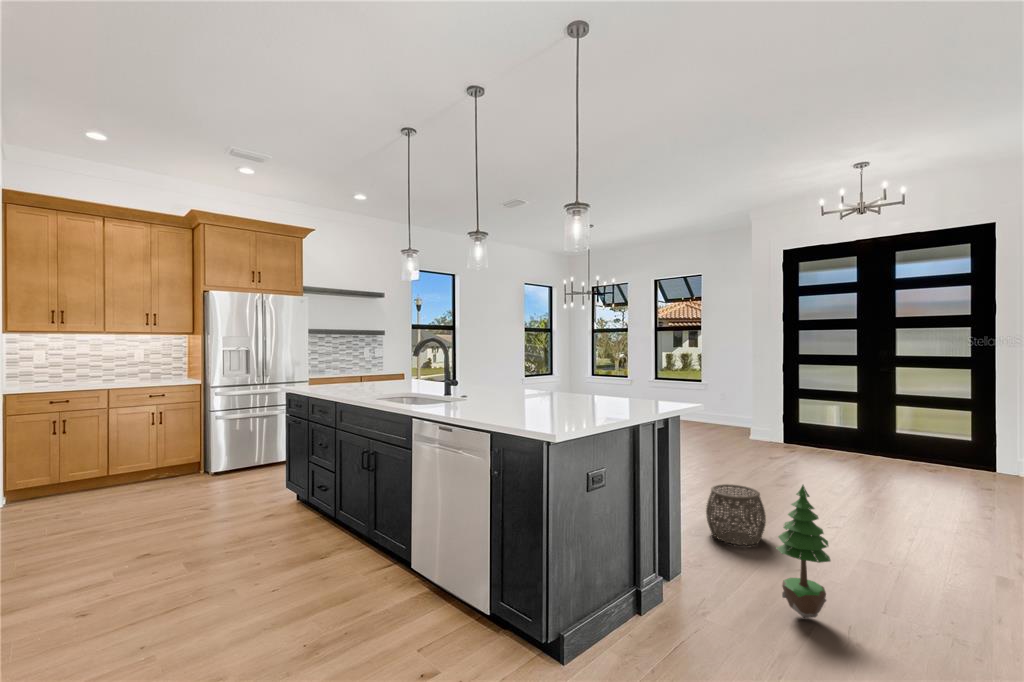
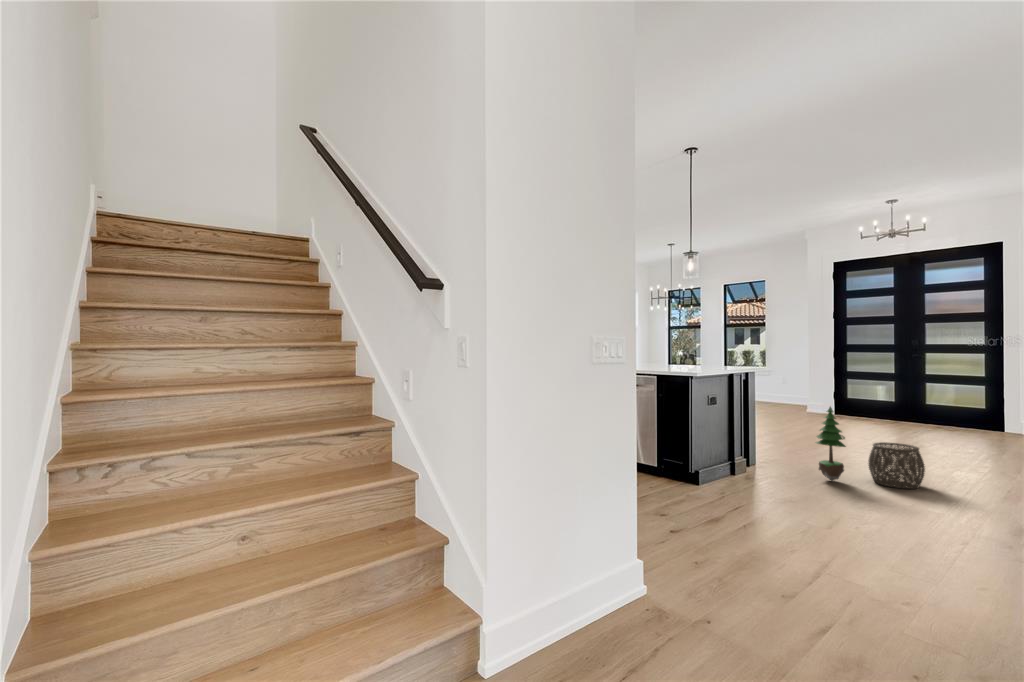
woven basket: present [706,484,766,545] -> present [868,442,925,489]

